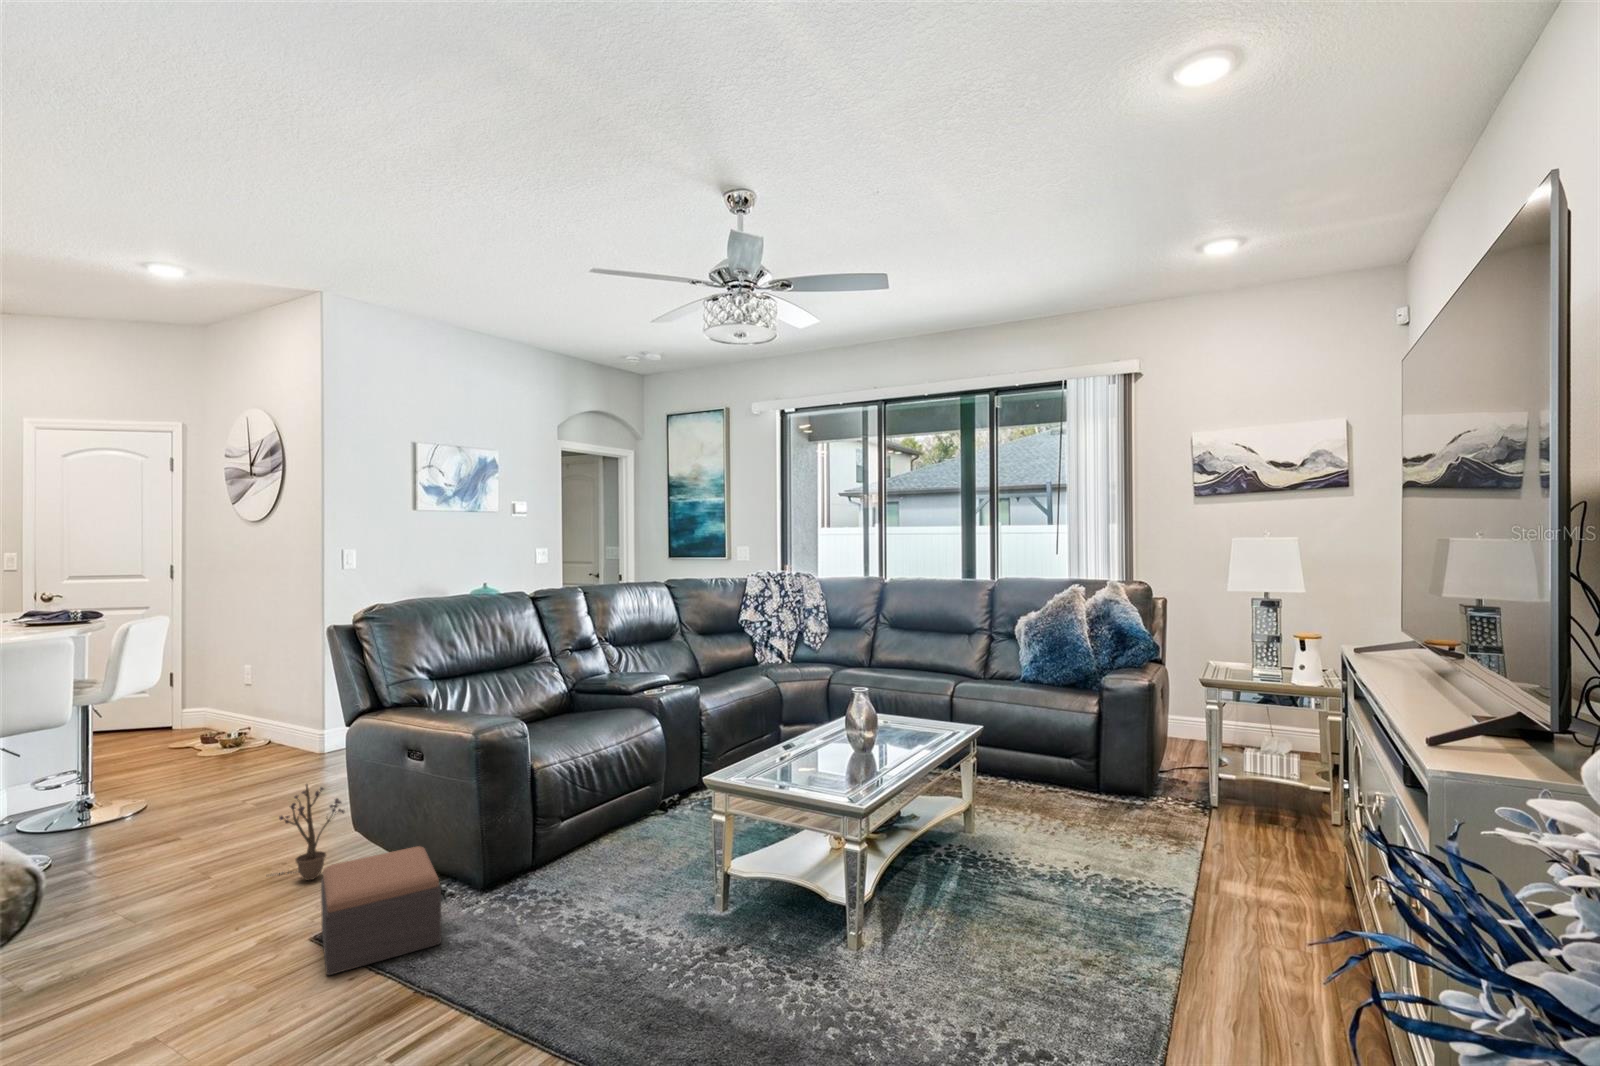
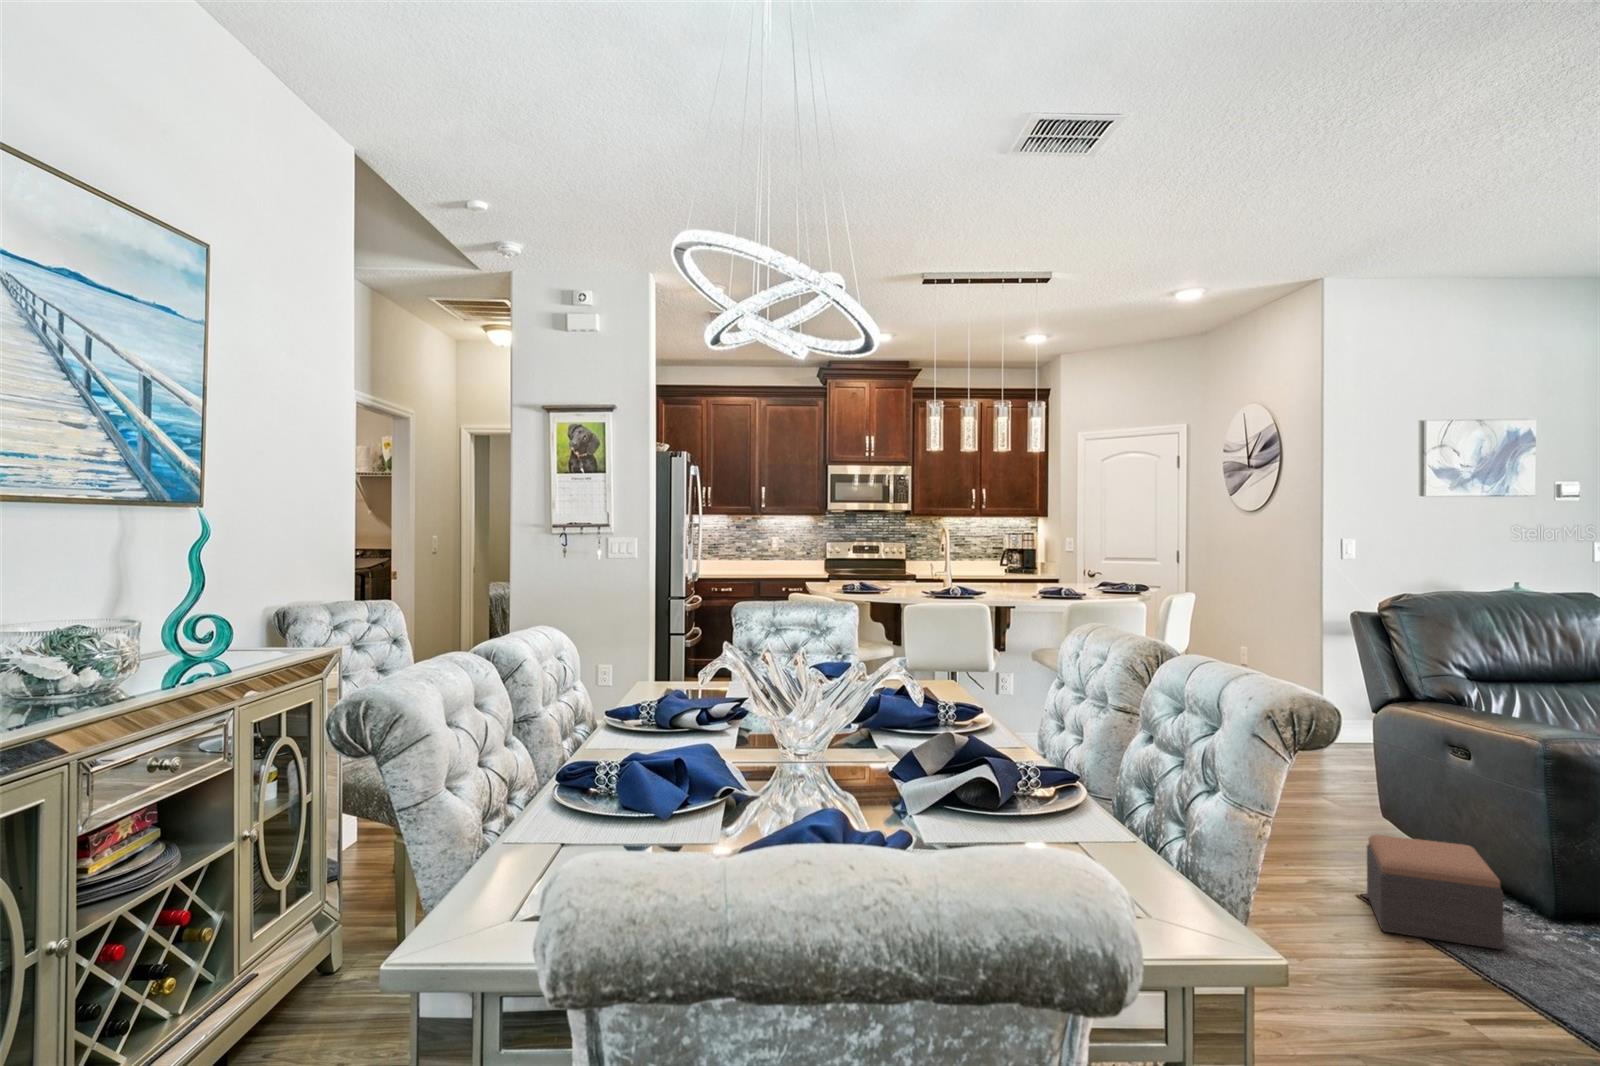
decorative plant: present [270,784,344,880] -> none [1301,758,1377,851]

